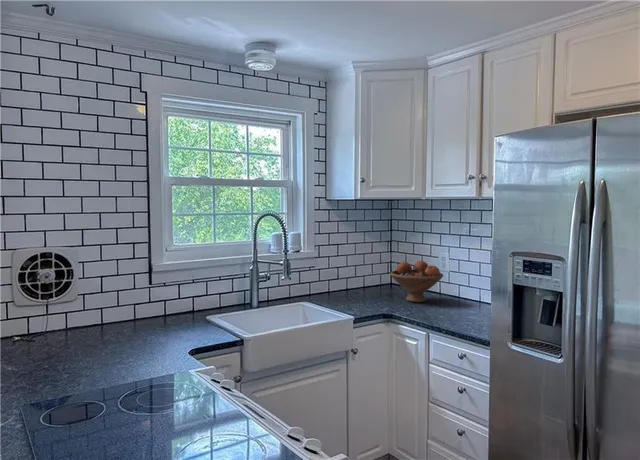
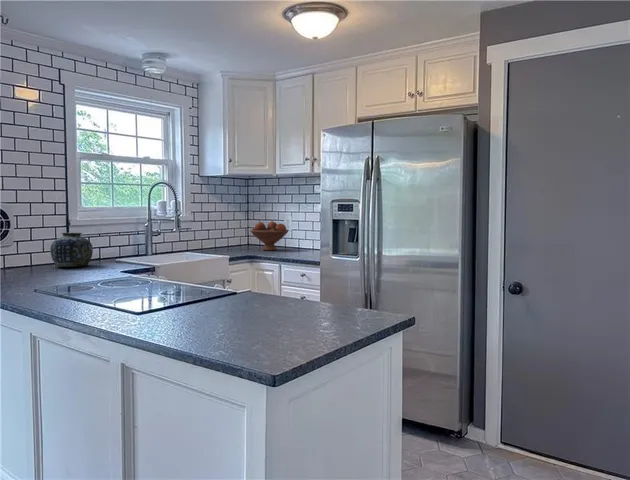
vase: none [116,285,169,333] -> present [50,233,93,267]

